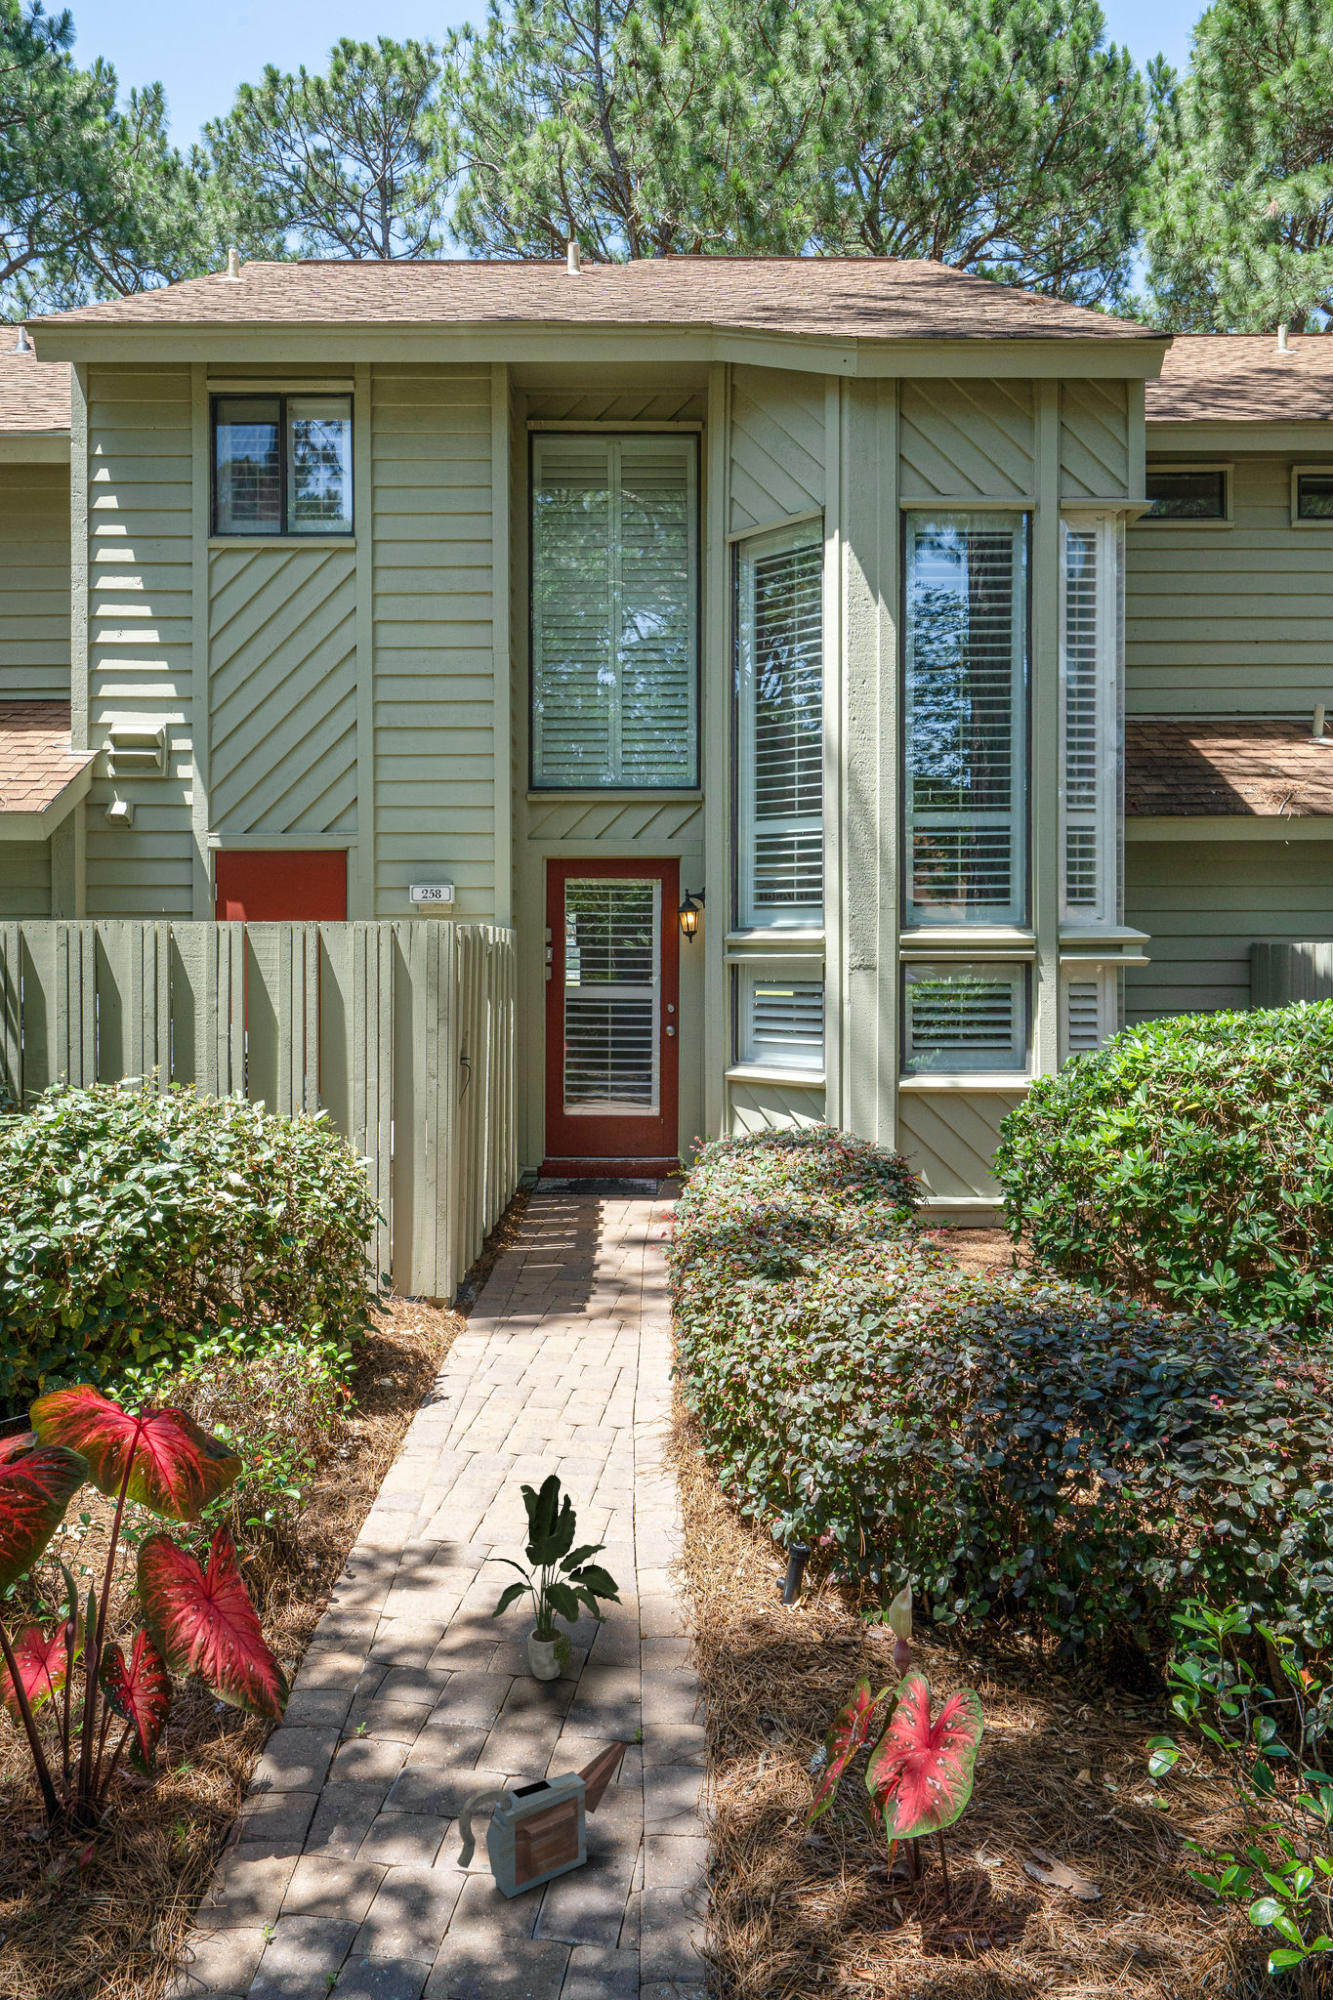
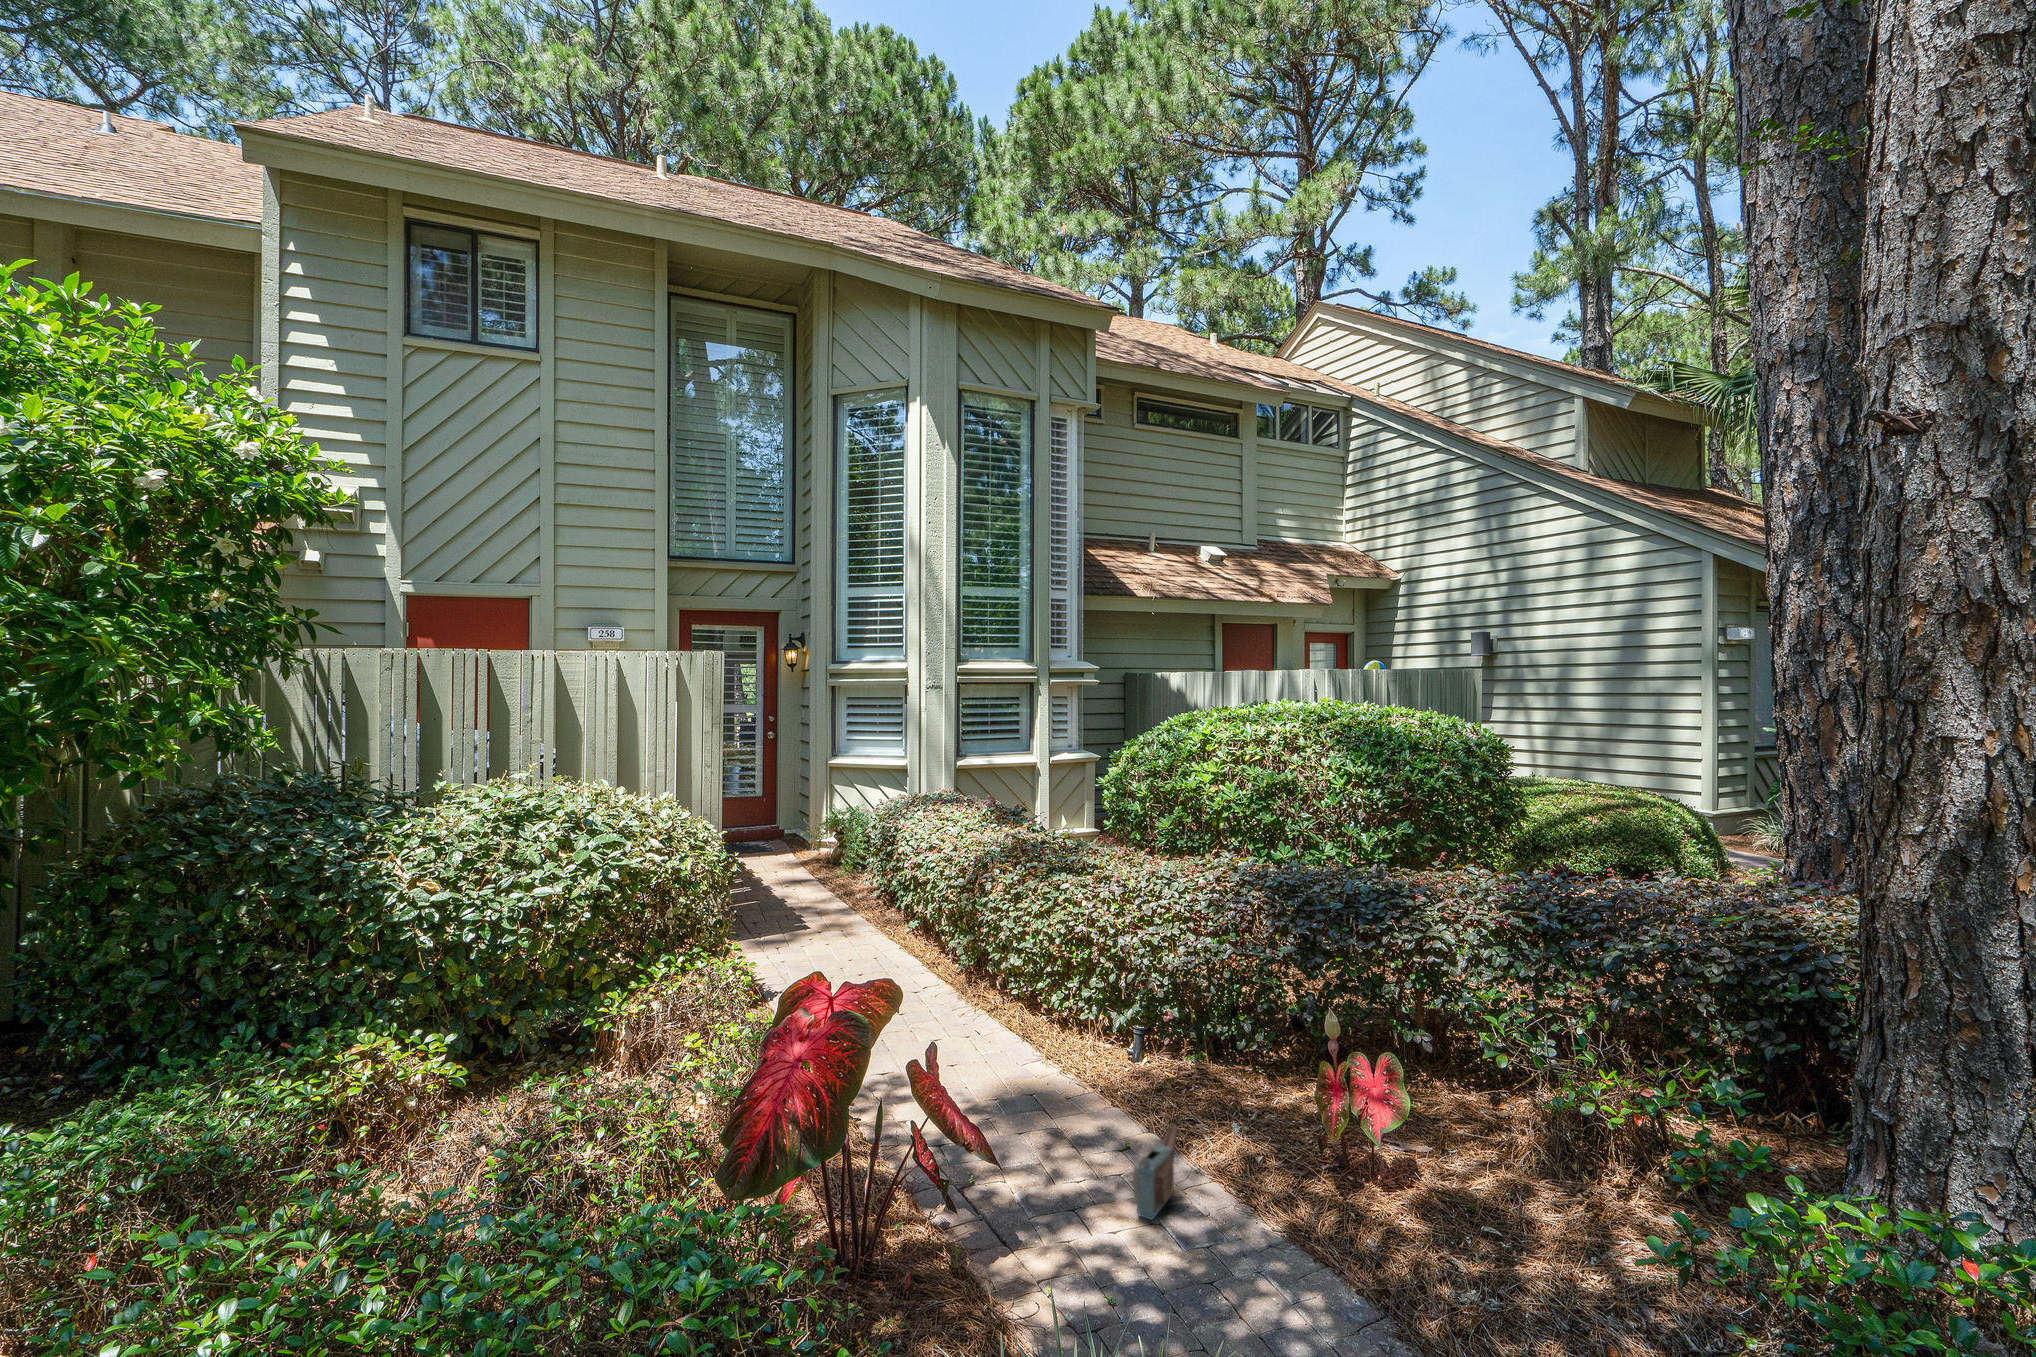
potted plant: present [480,1475,623,1680] -> none [1011,994,1089,1124]

